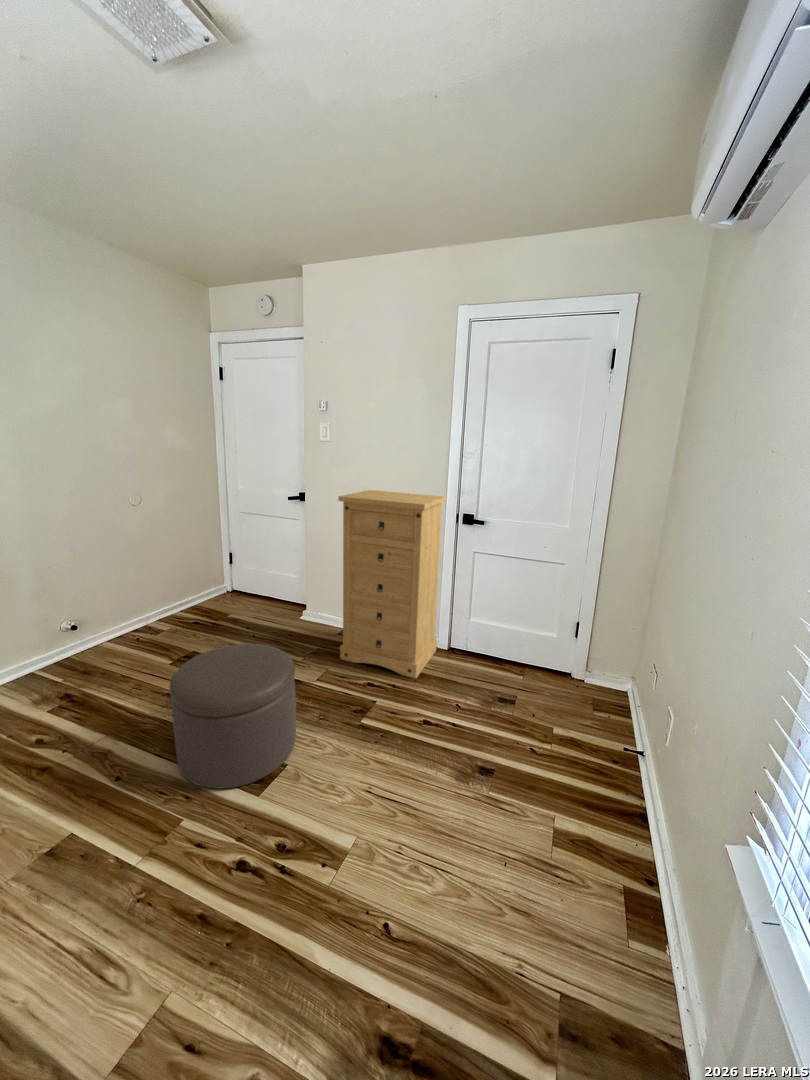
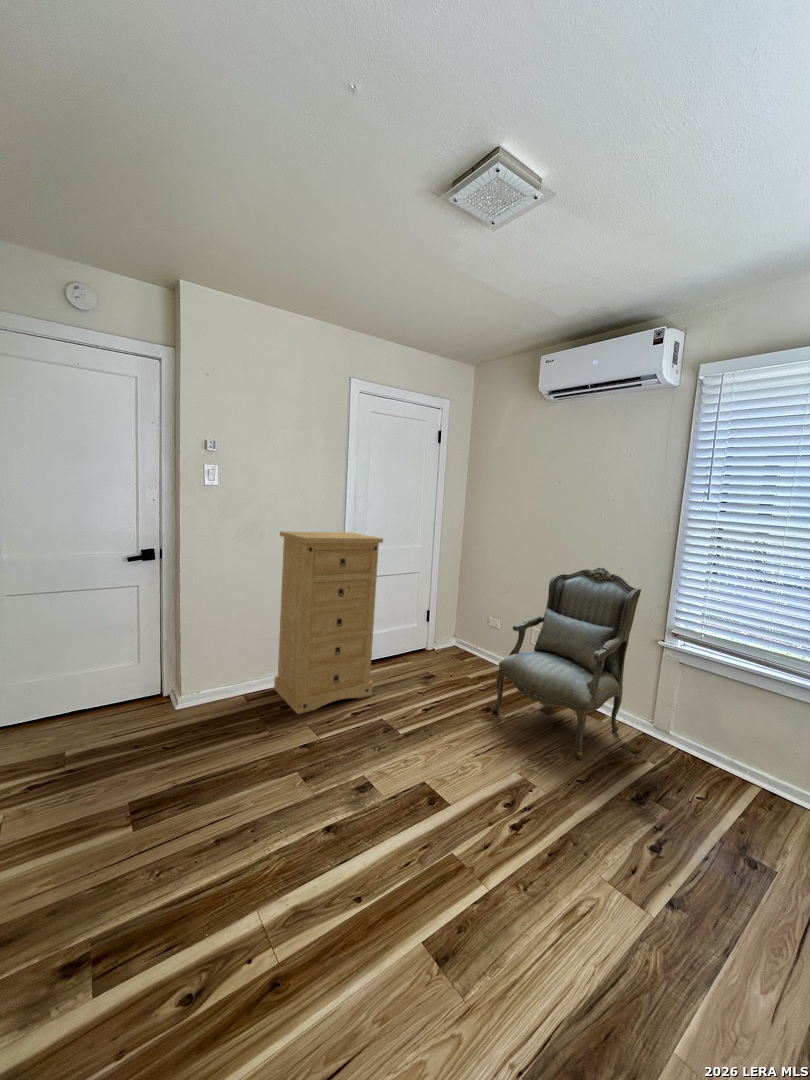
armchair: none [447,611,734,984] -> present [492,568,641,760]
ottoman: present [170,643,296,788] -> none [318,691,441,847]

